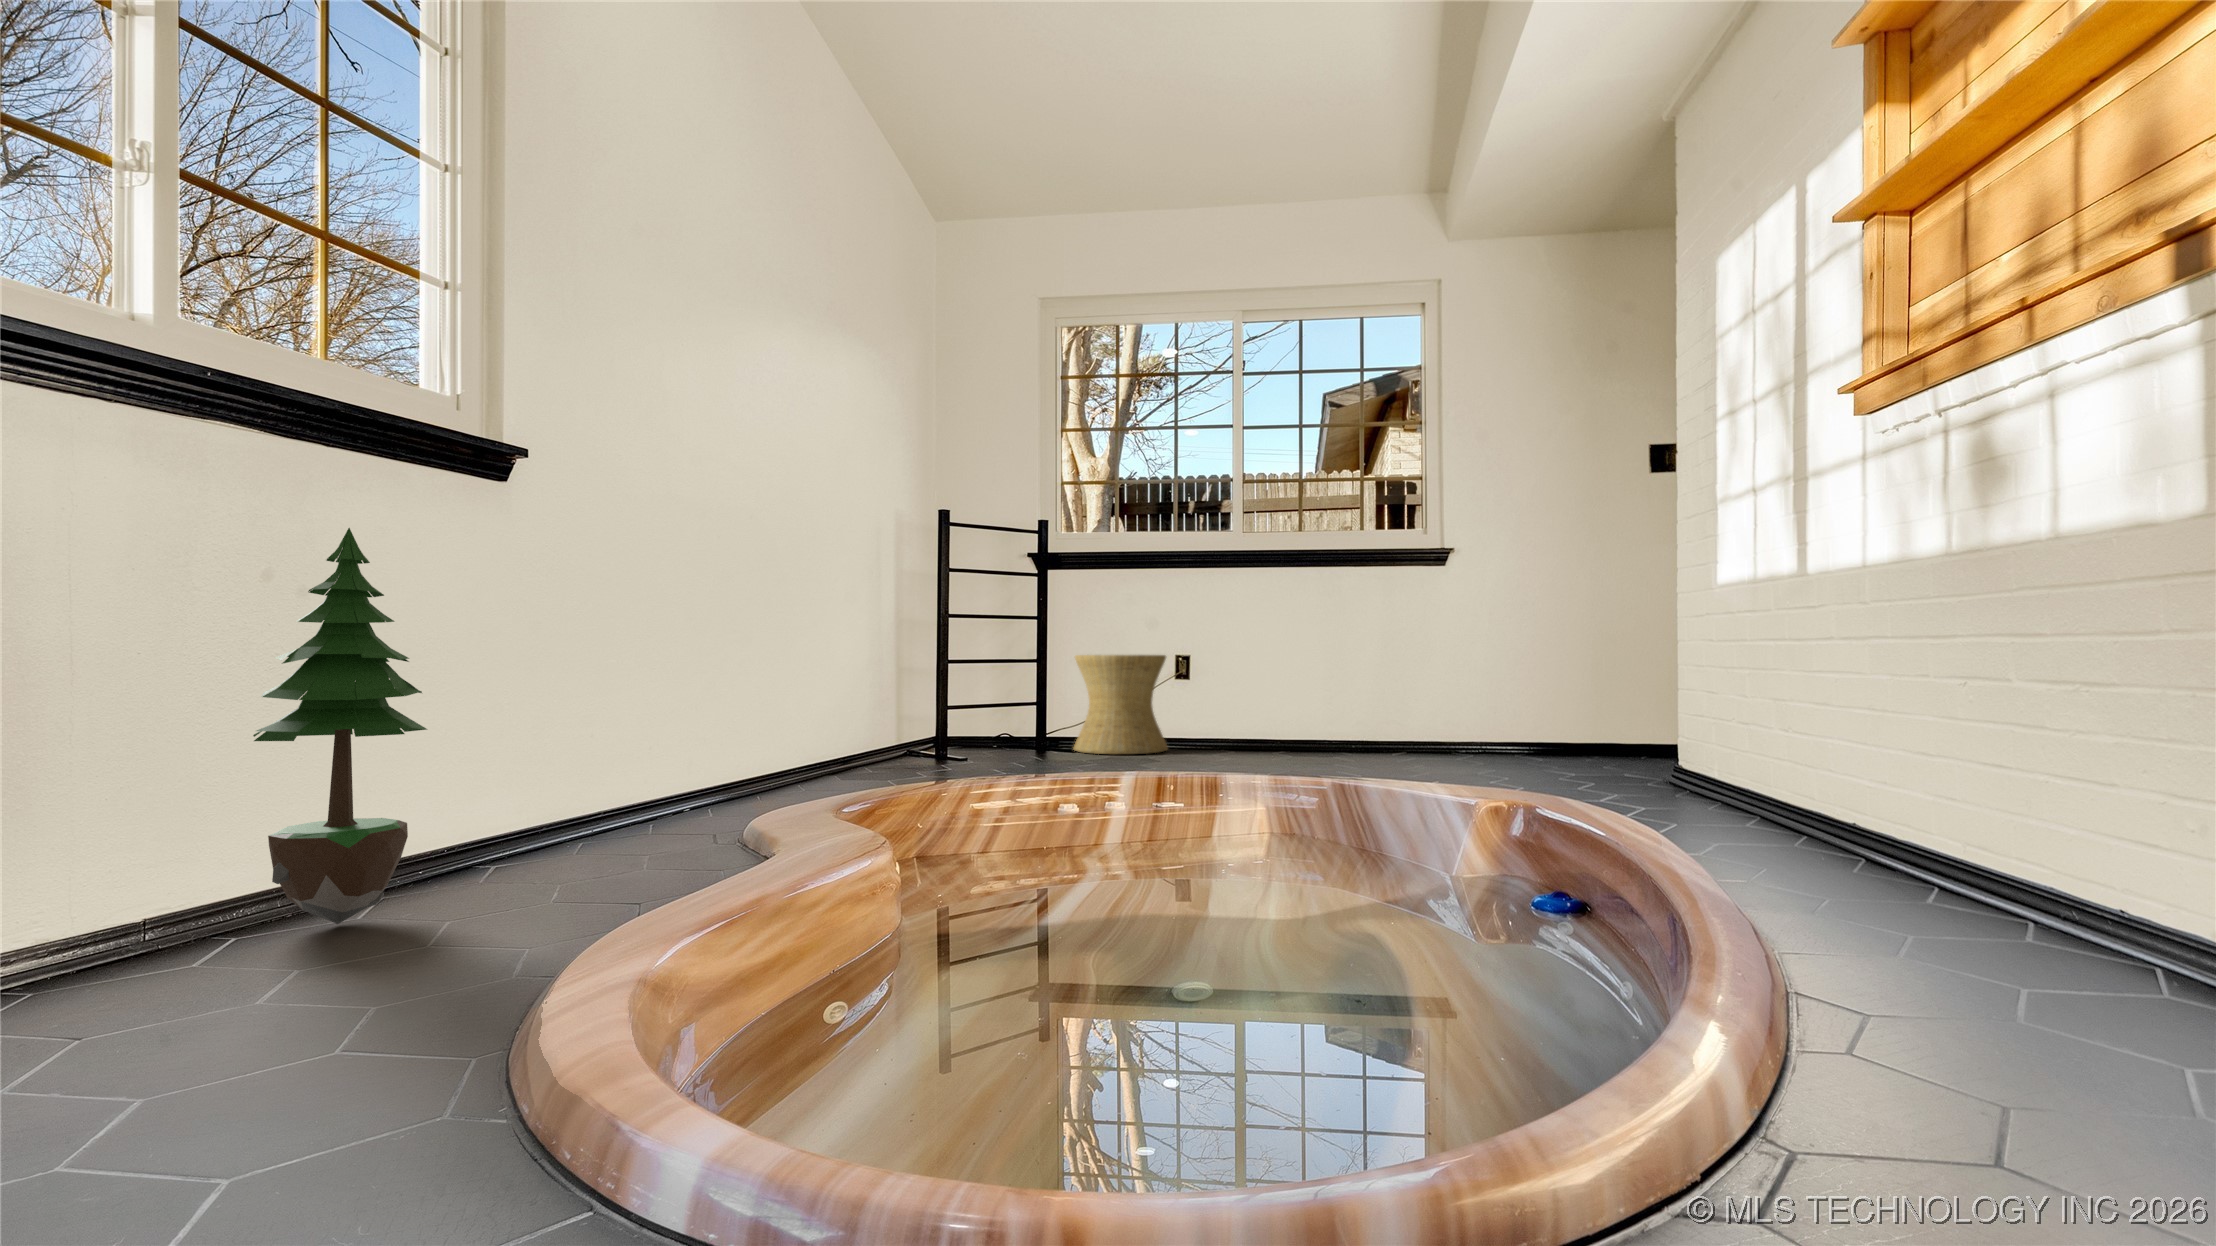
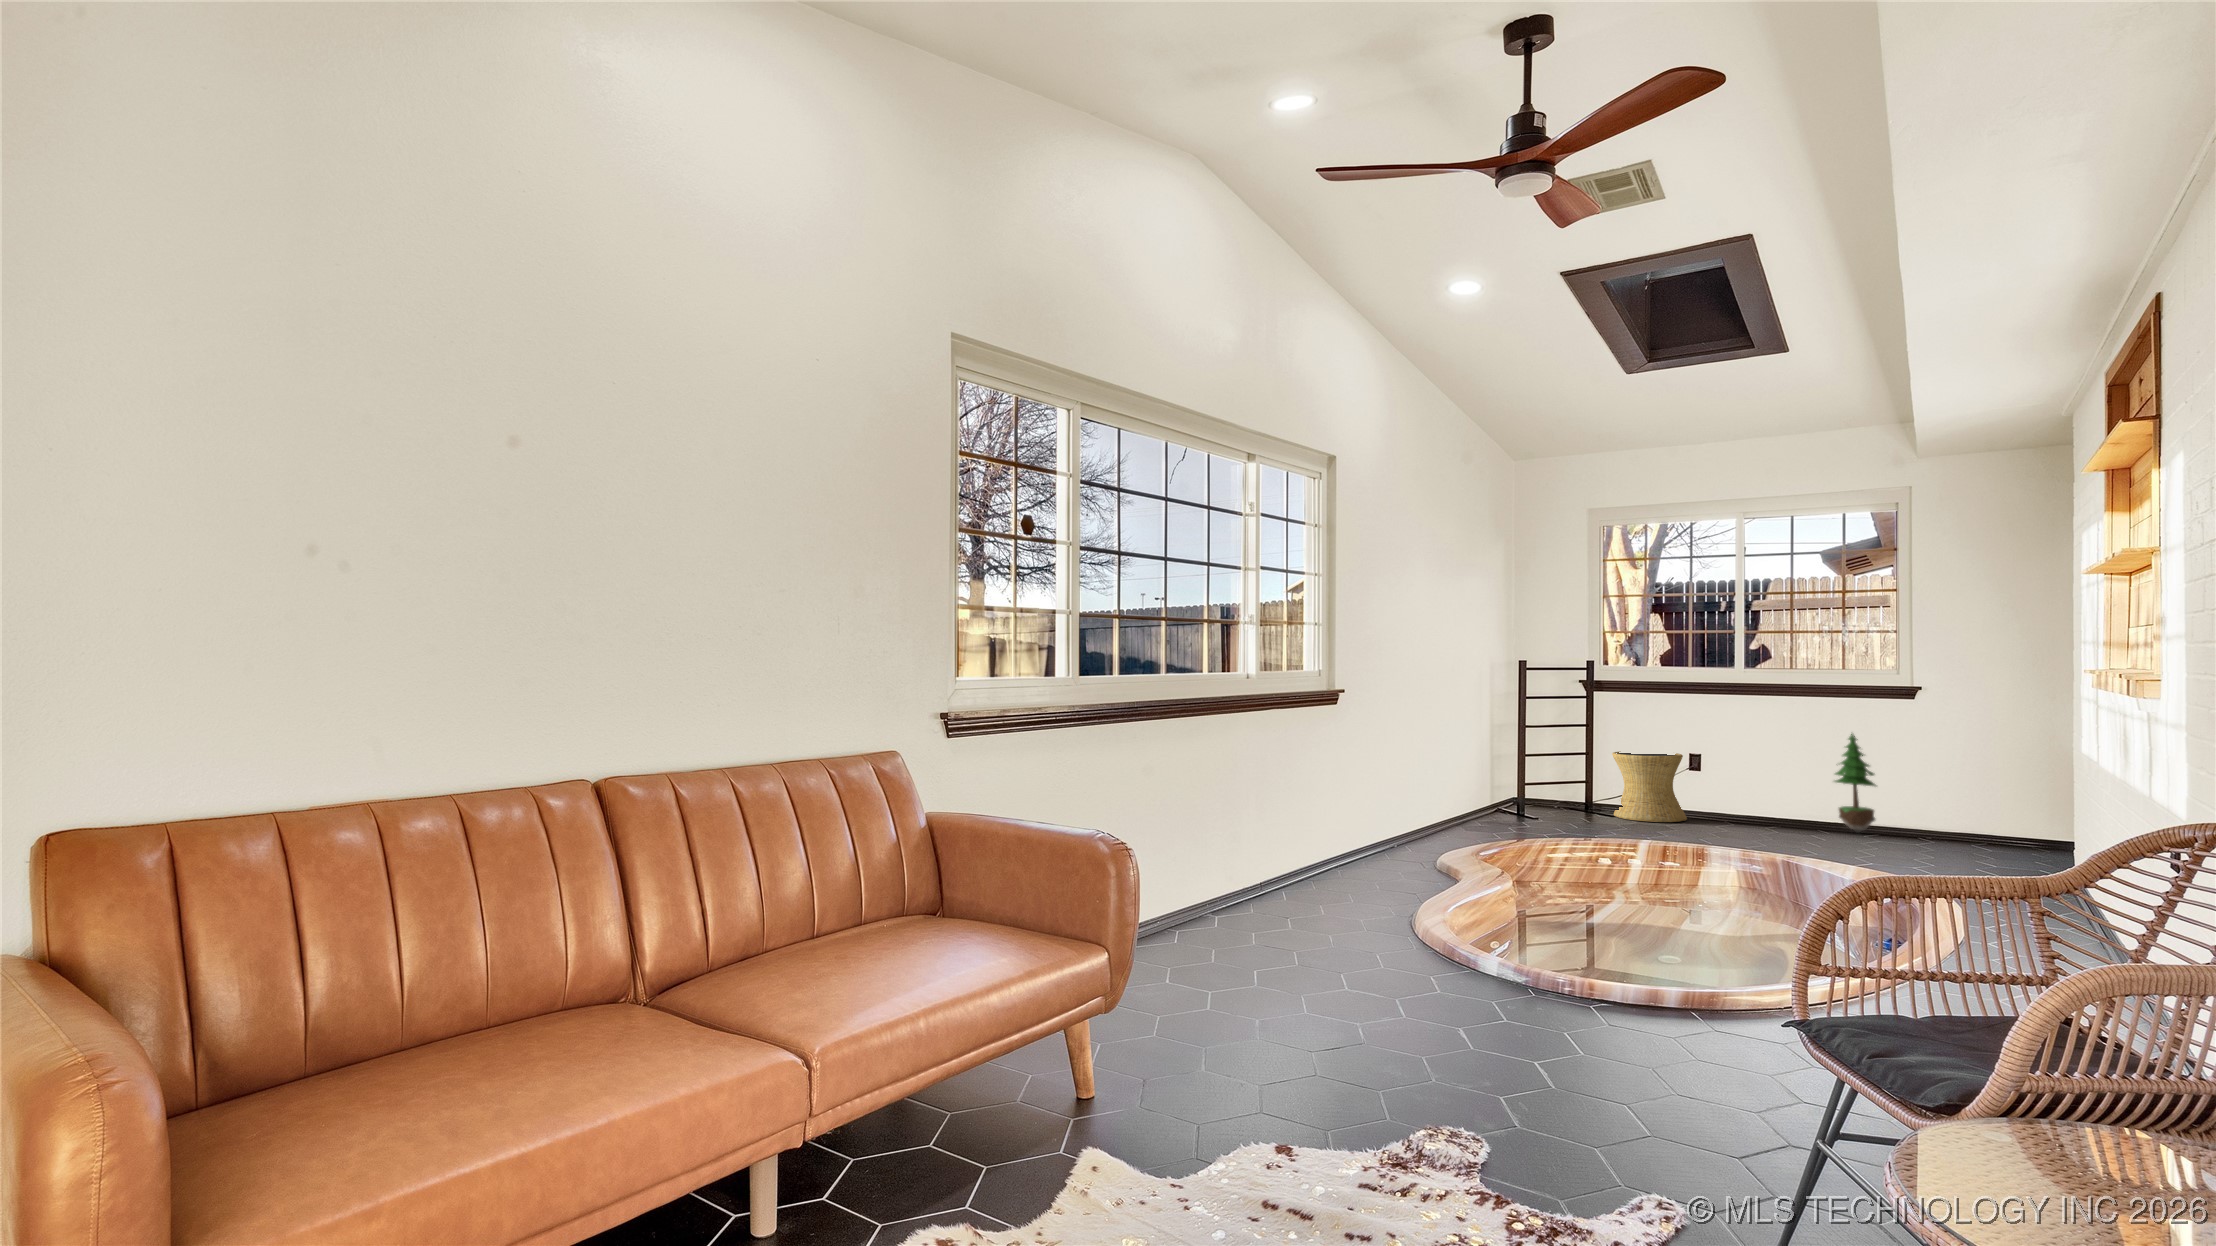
potted tree: present [253,528,427,924] -> present [1835,734,1876,832]

